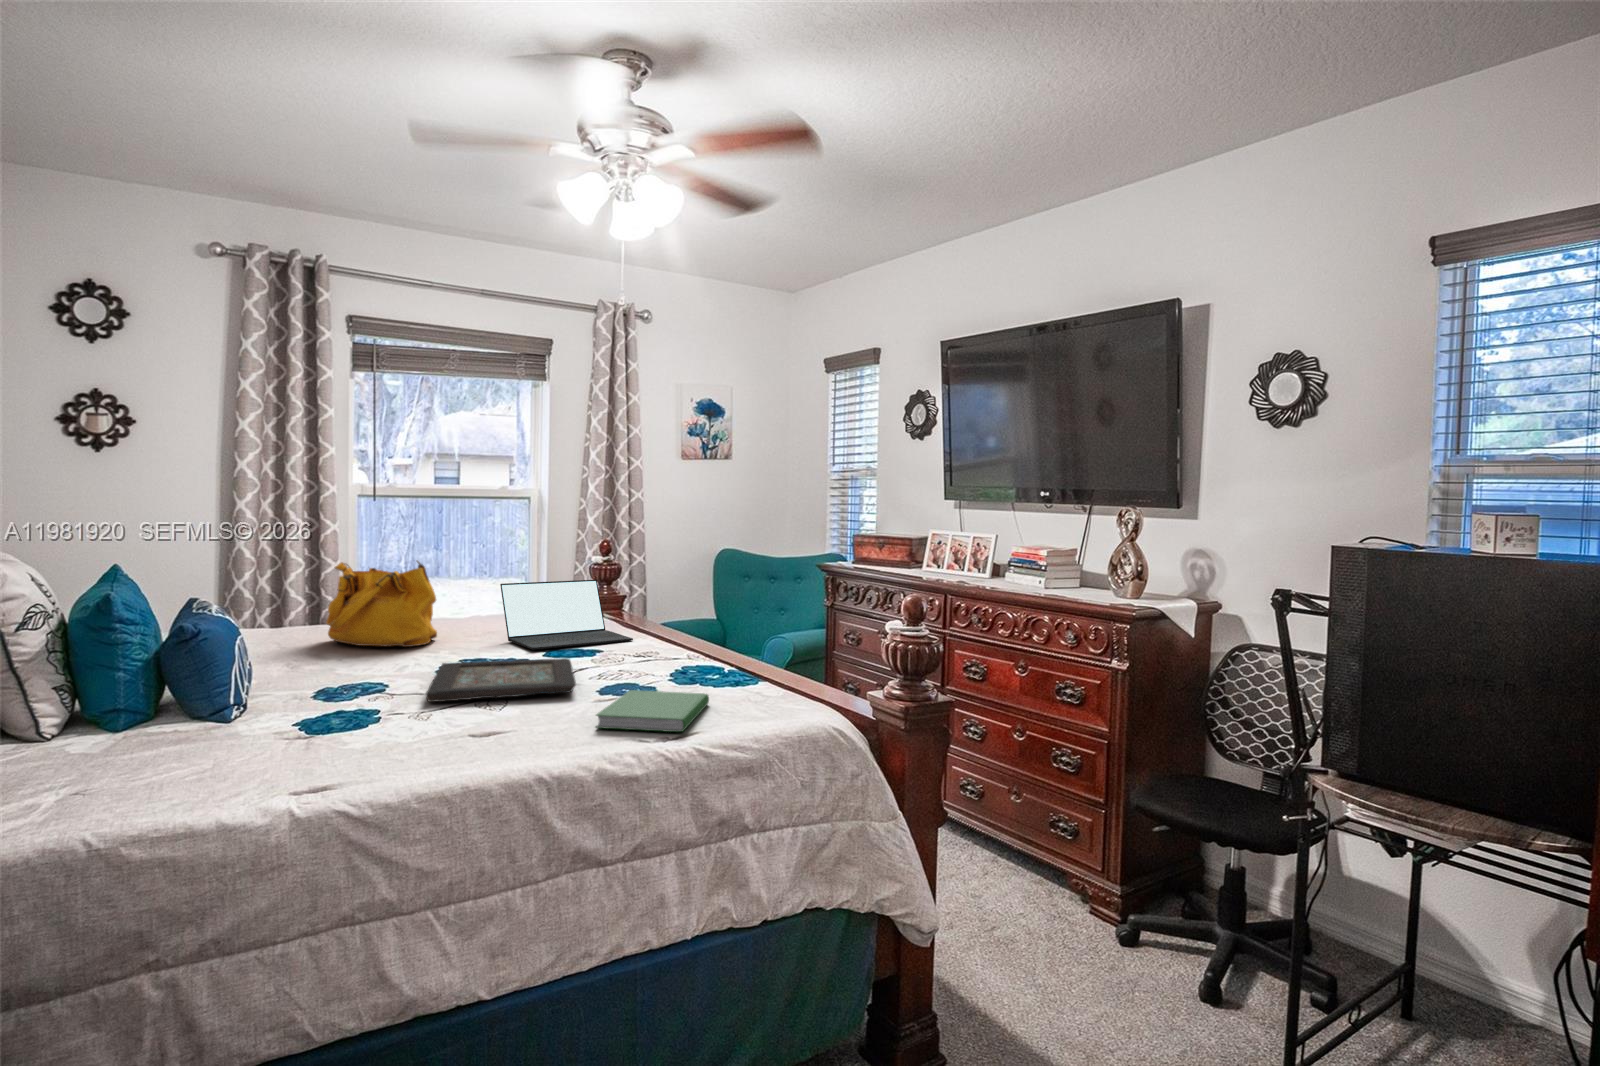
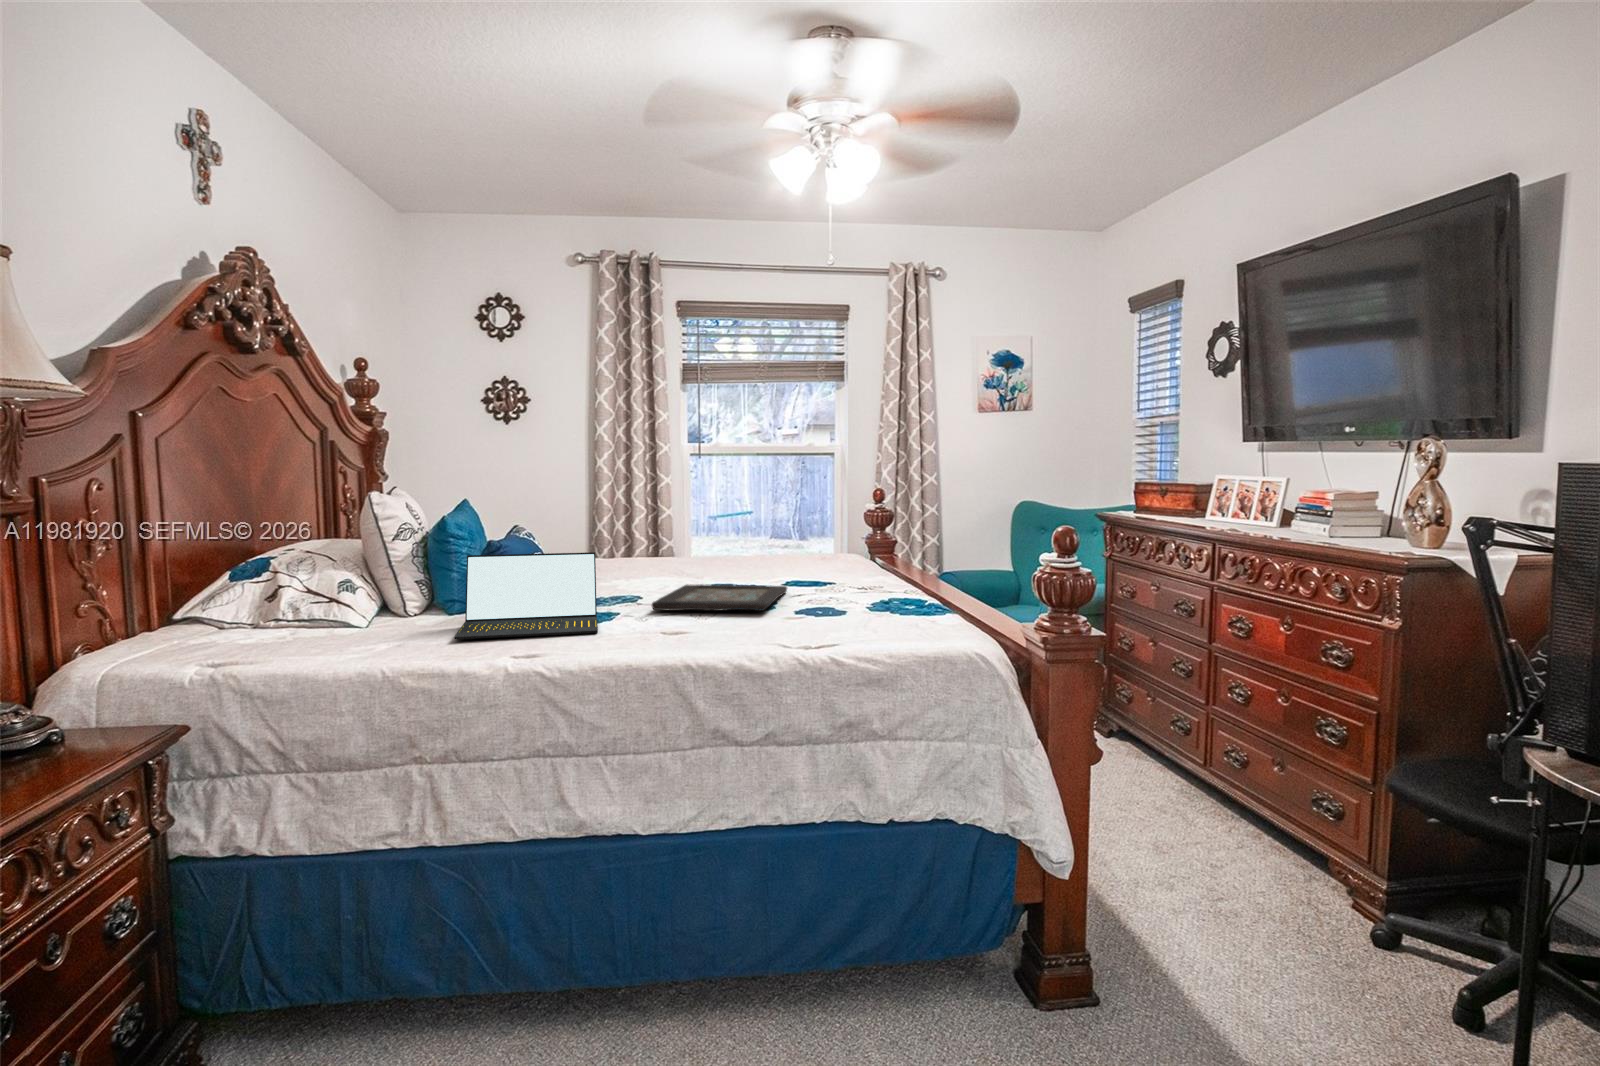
handbag: present [327,561,437,647] -> none [620,502,705,574]
laptop: present [500,580,633,650] -> present [454,552,598,639]
hardcover book: present [596,690,709,732] -> none [757,611,872,644]

